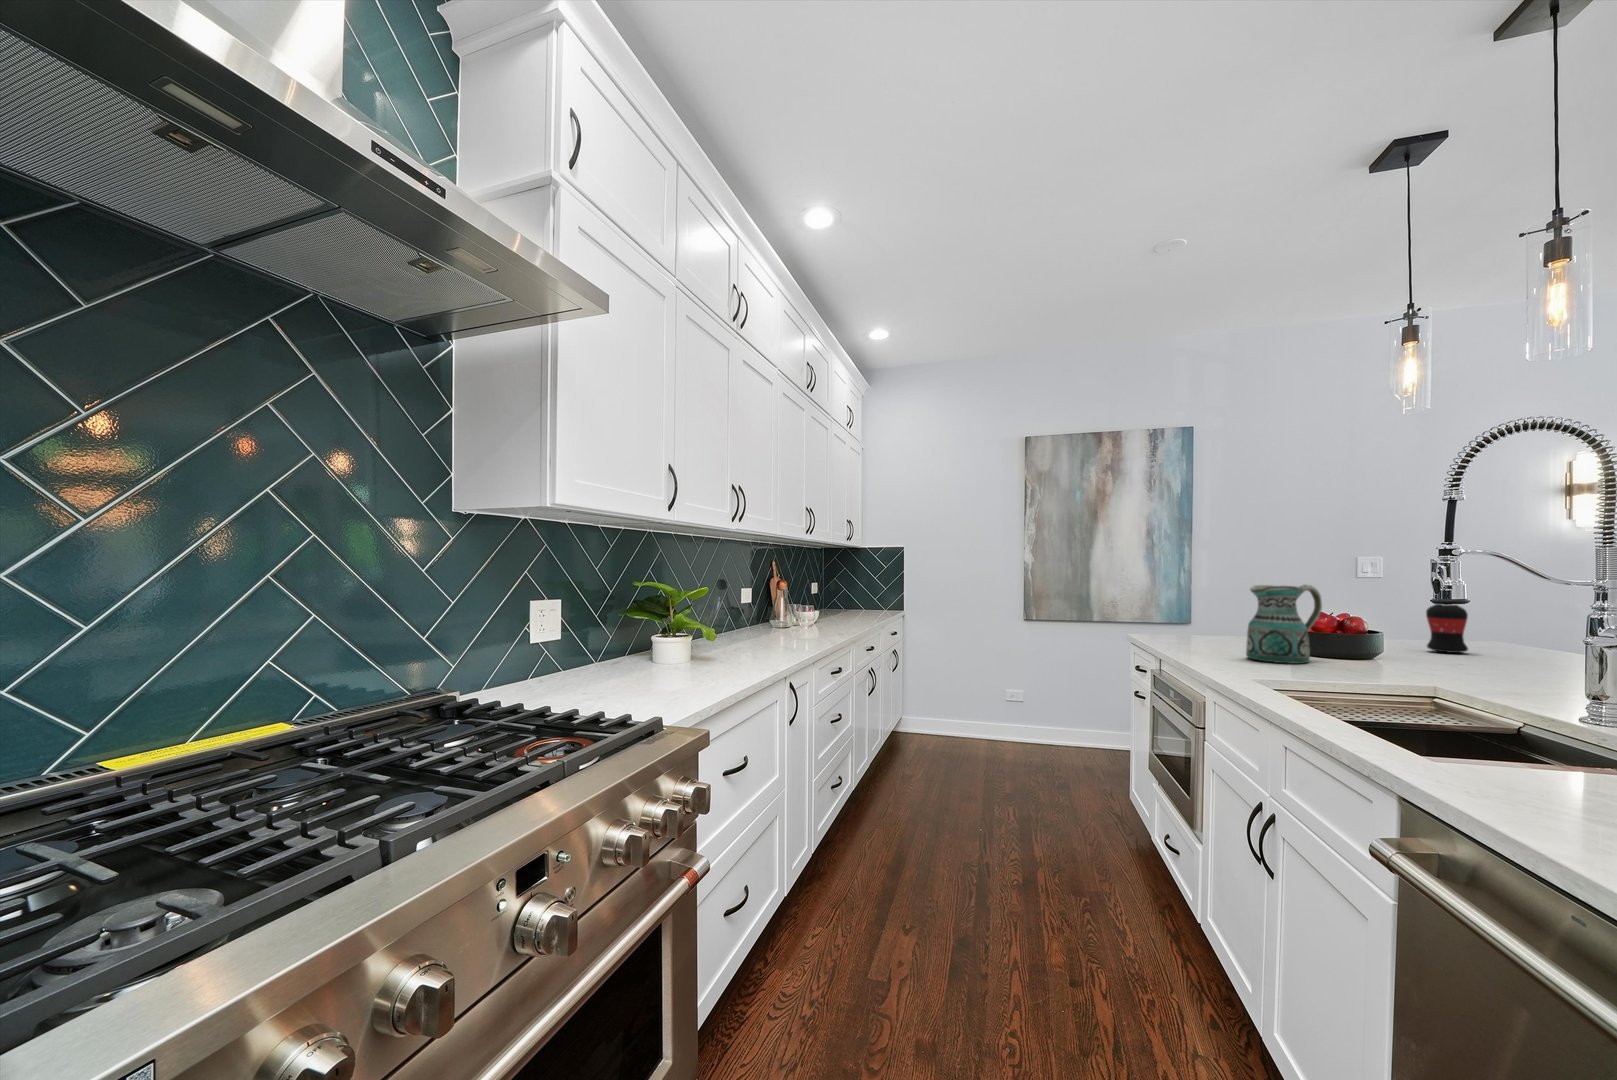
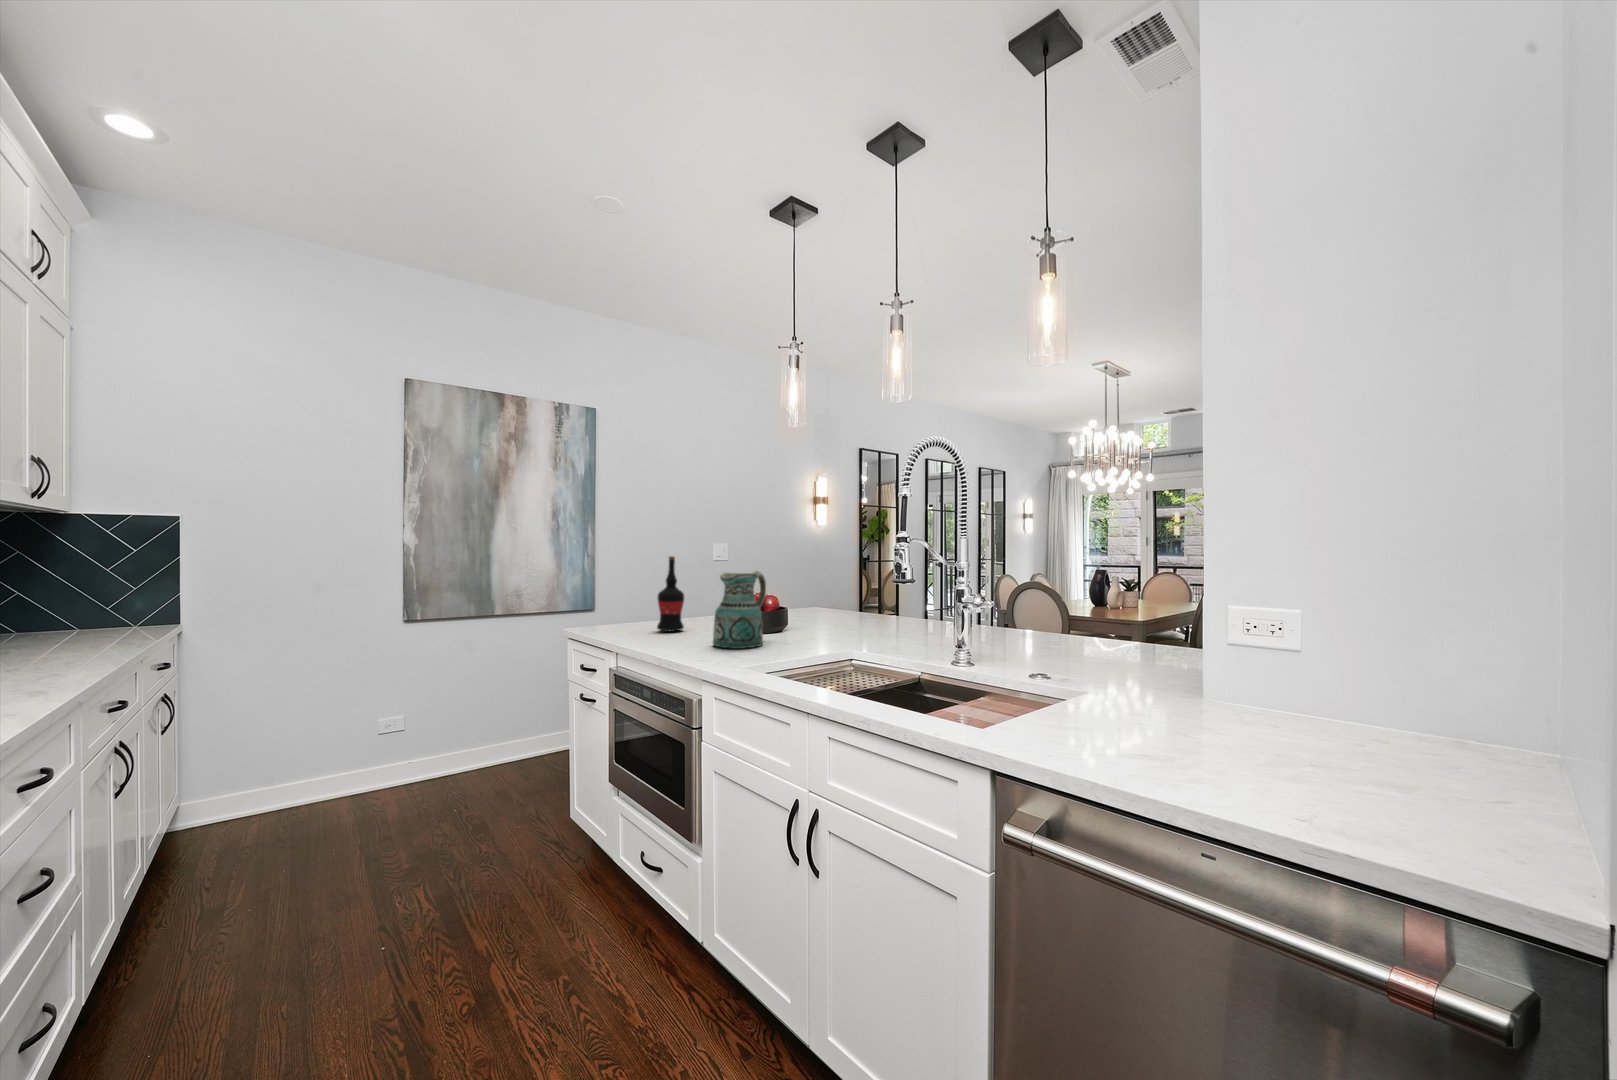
wine bottle: present [1426,604,1468,653] -> present [657,556,684,632]

